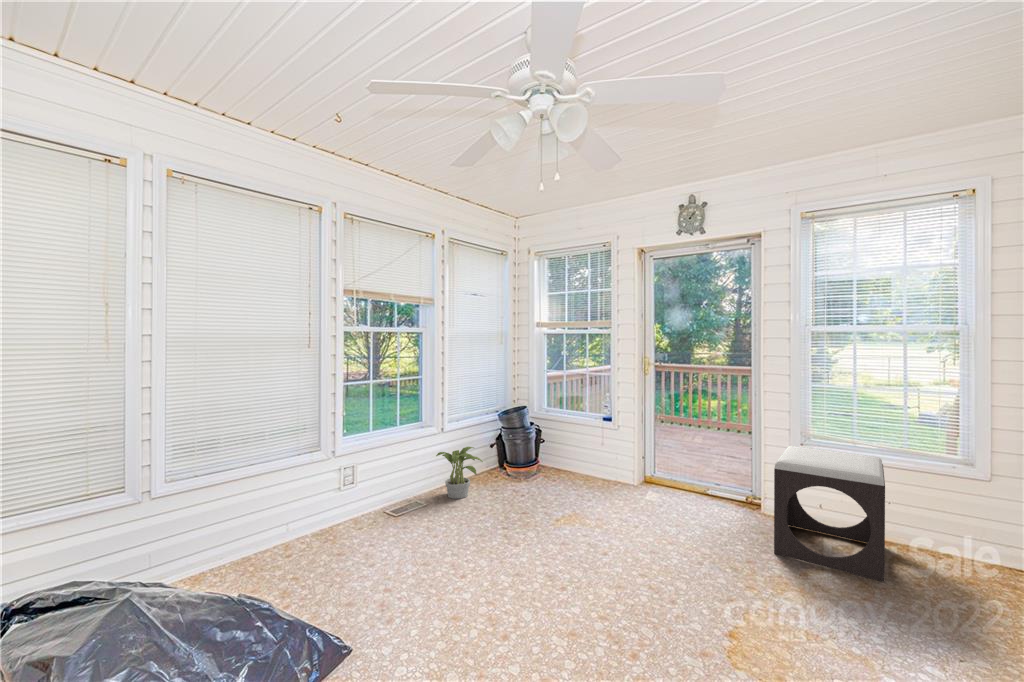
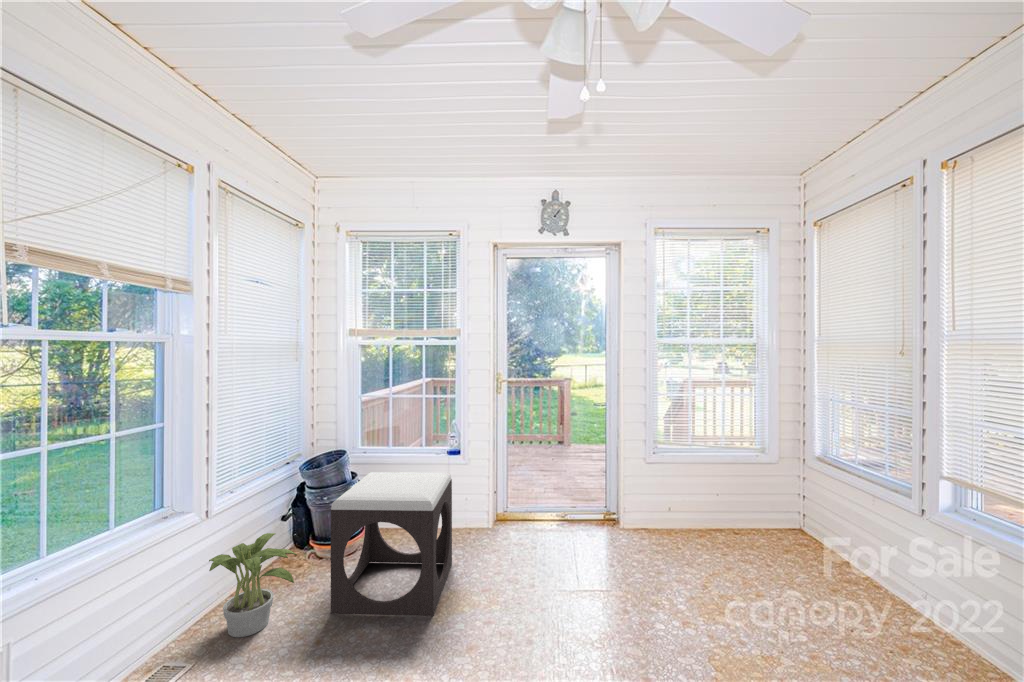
footstool: present [774,446,885,582] -> present [331,472,452,616]

